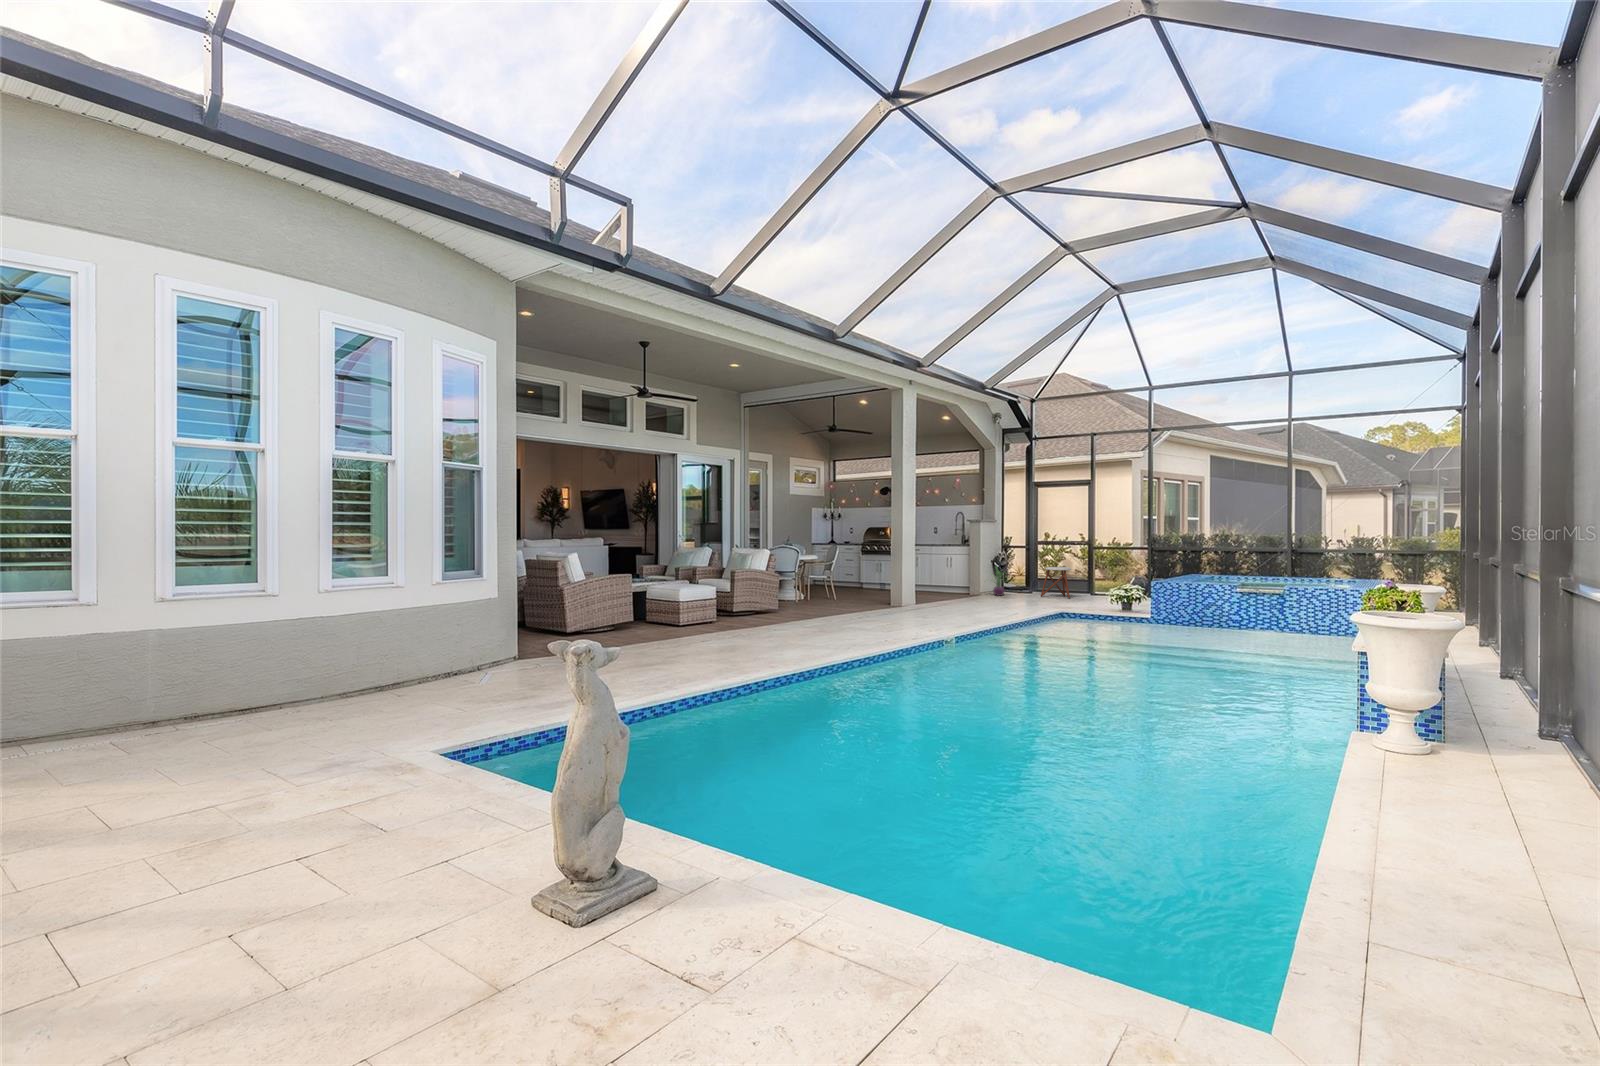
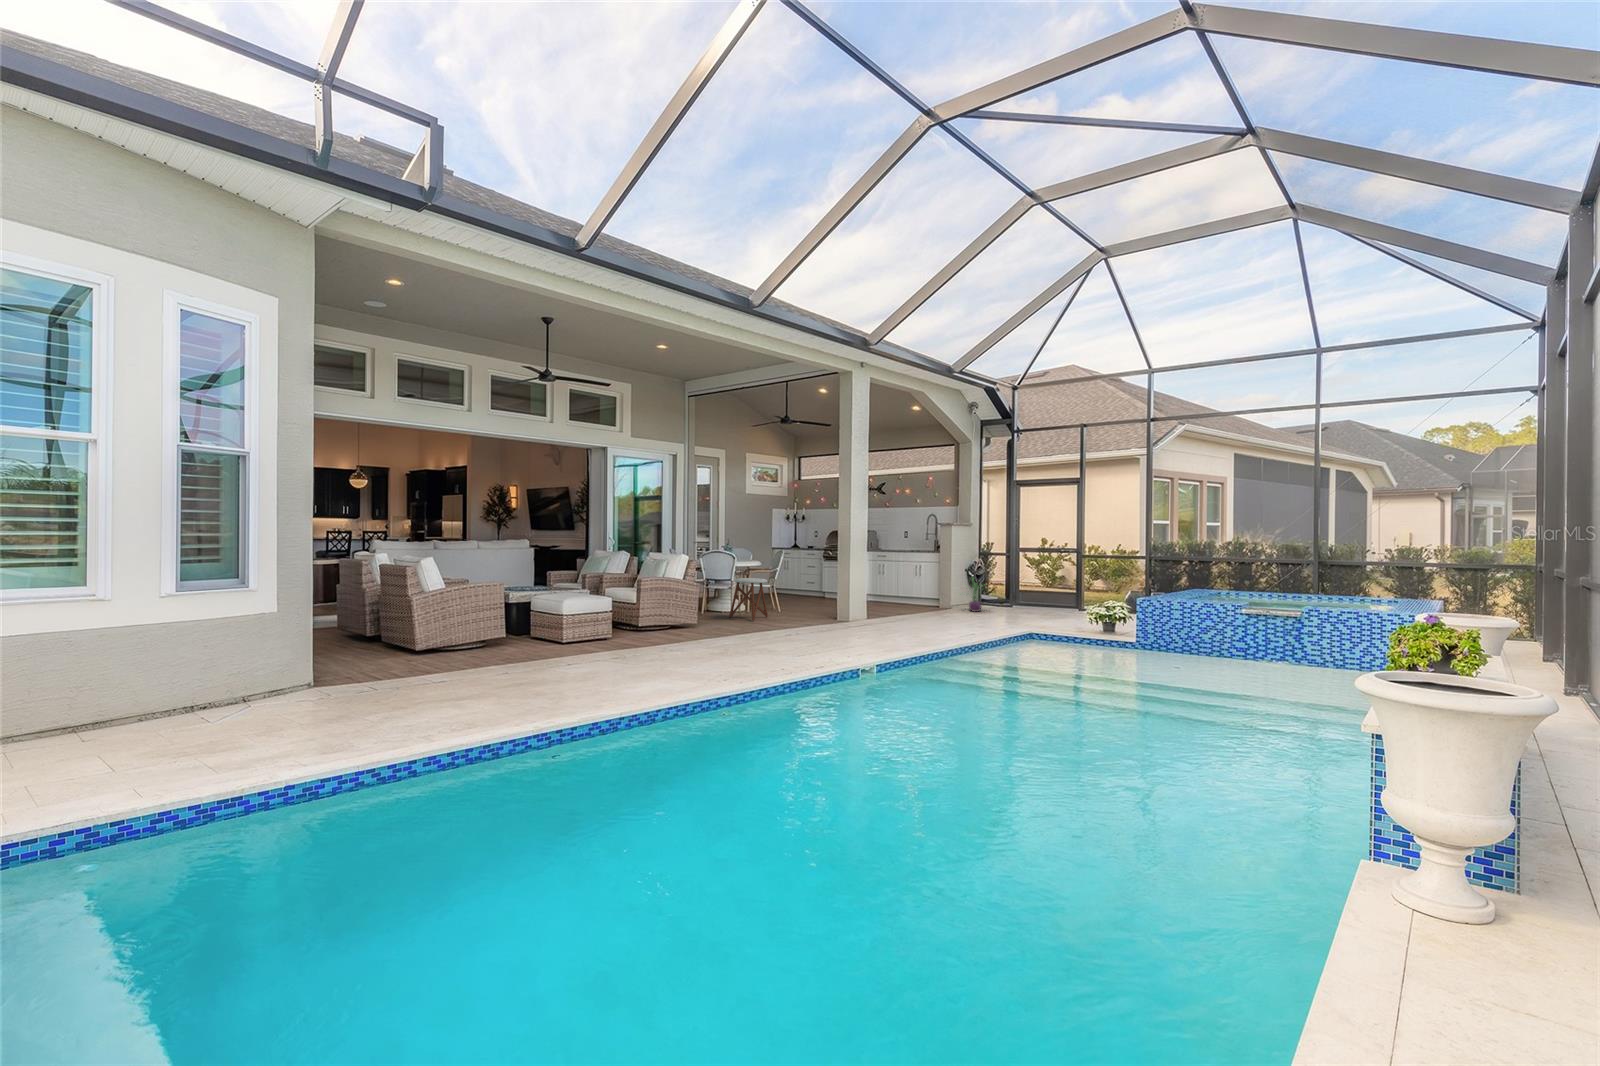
stool: present [1041,567,1071,598] -> present [729,578,768,621]

